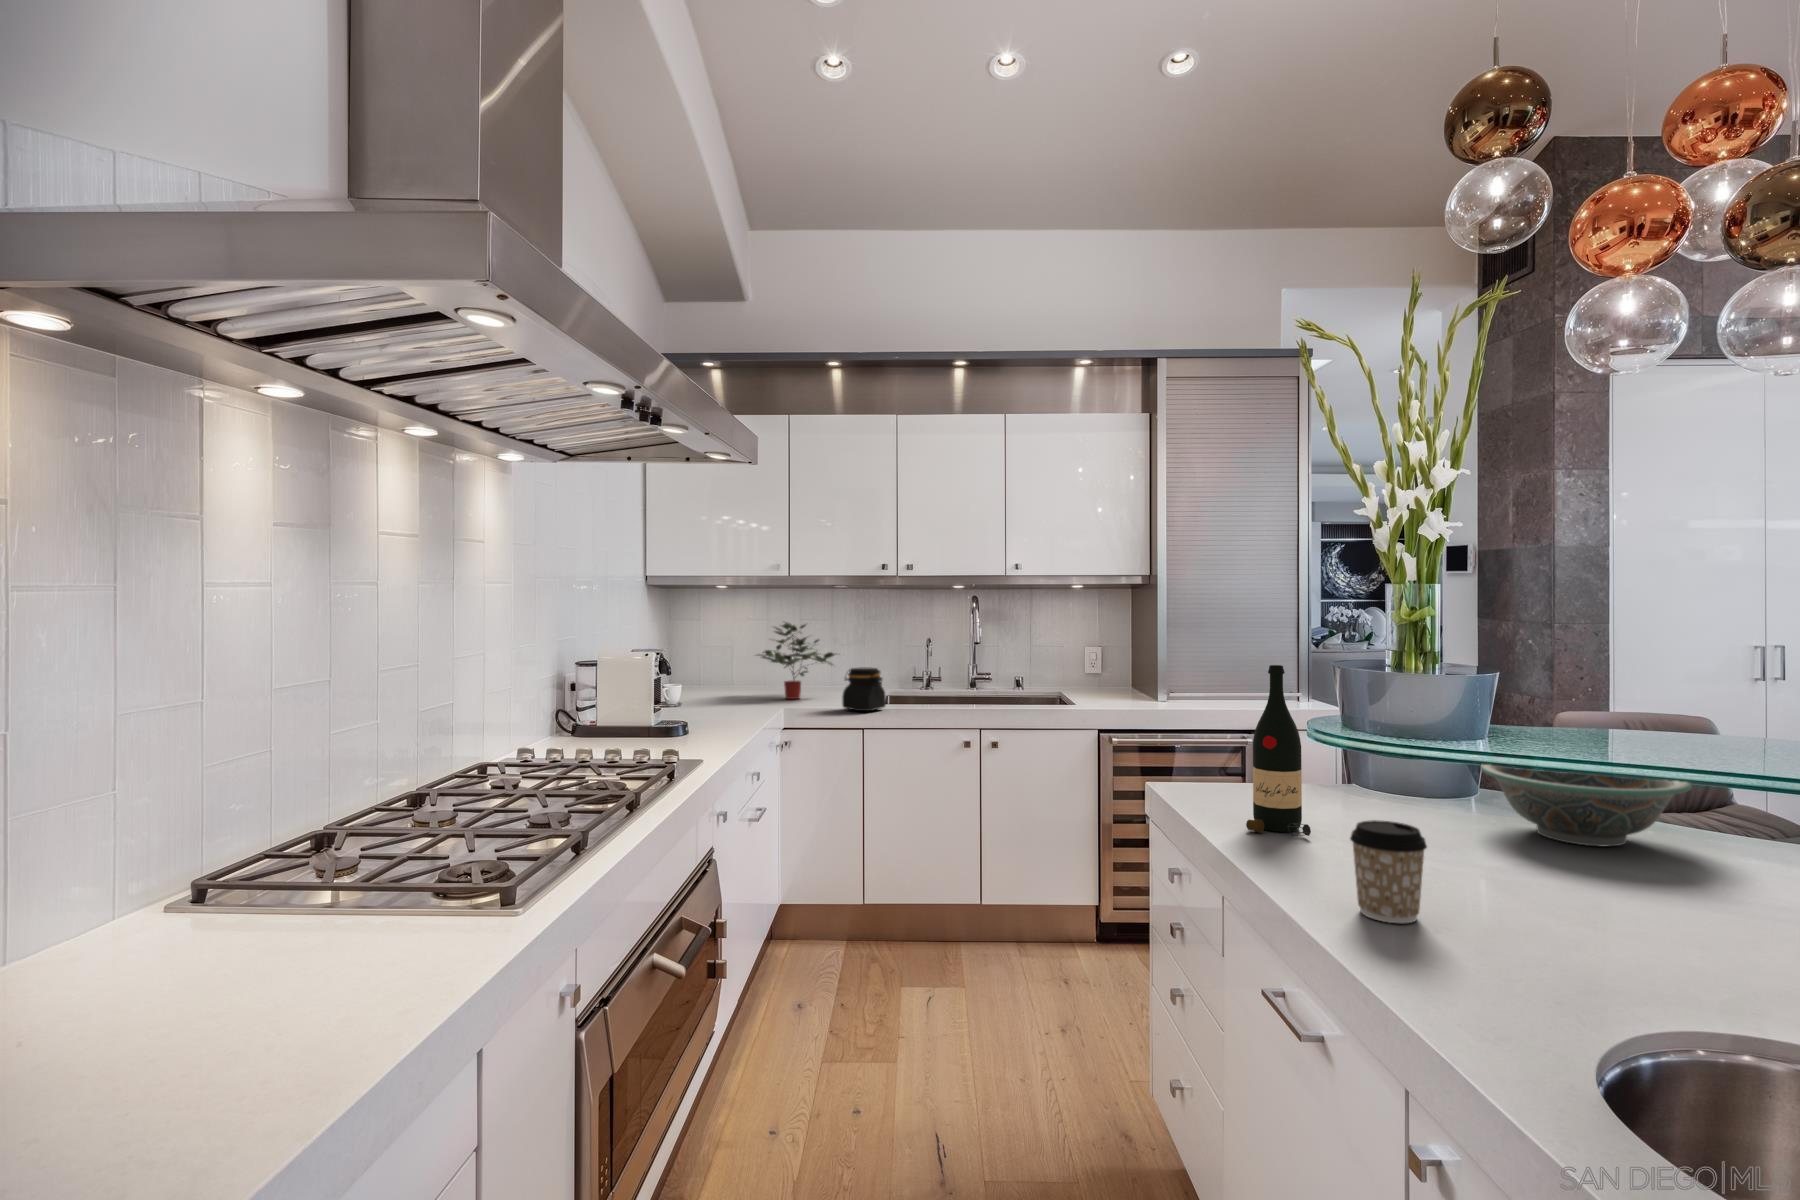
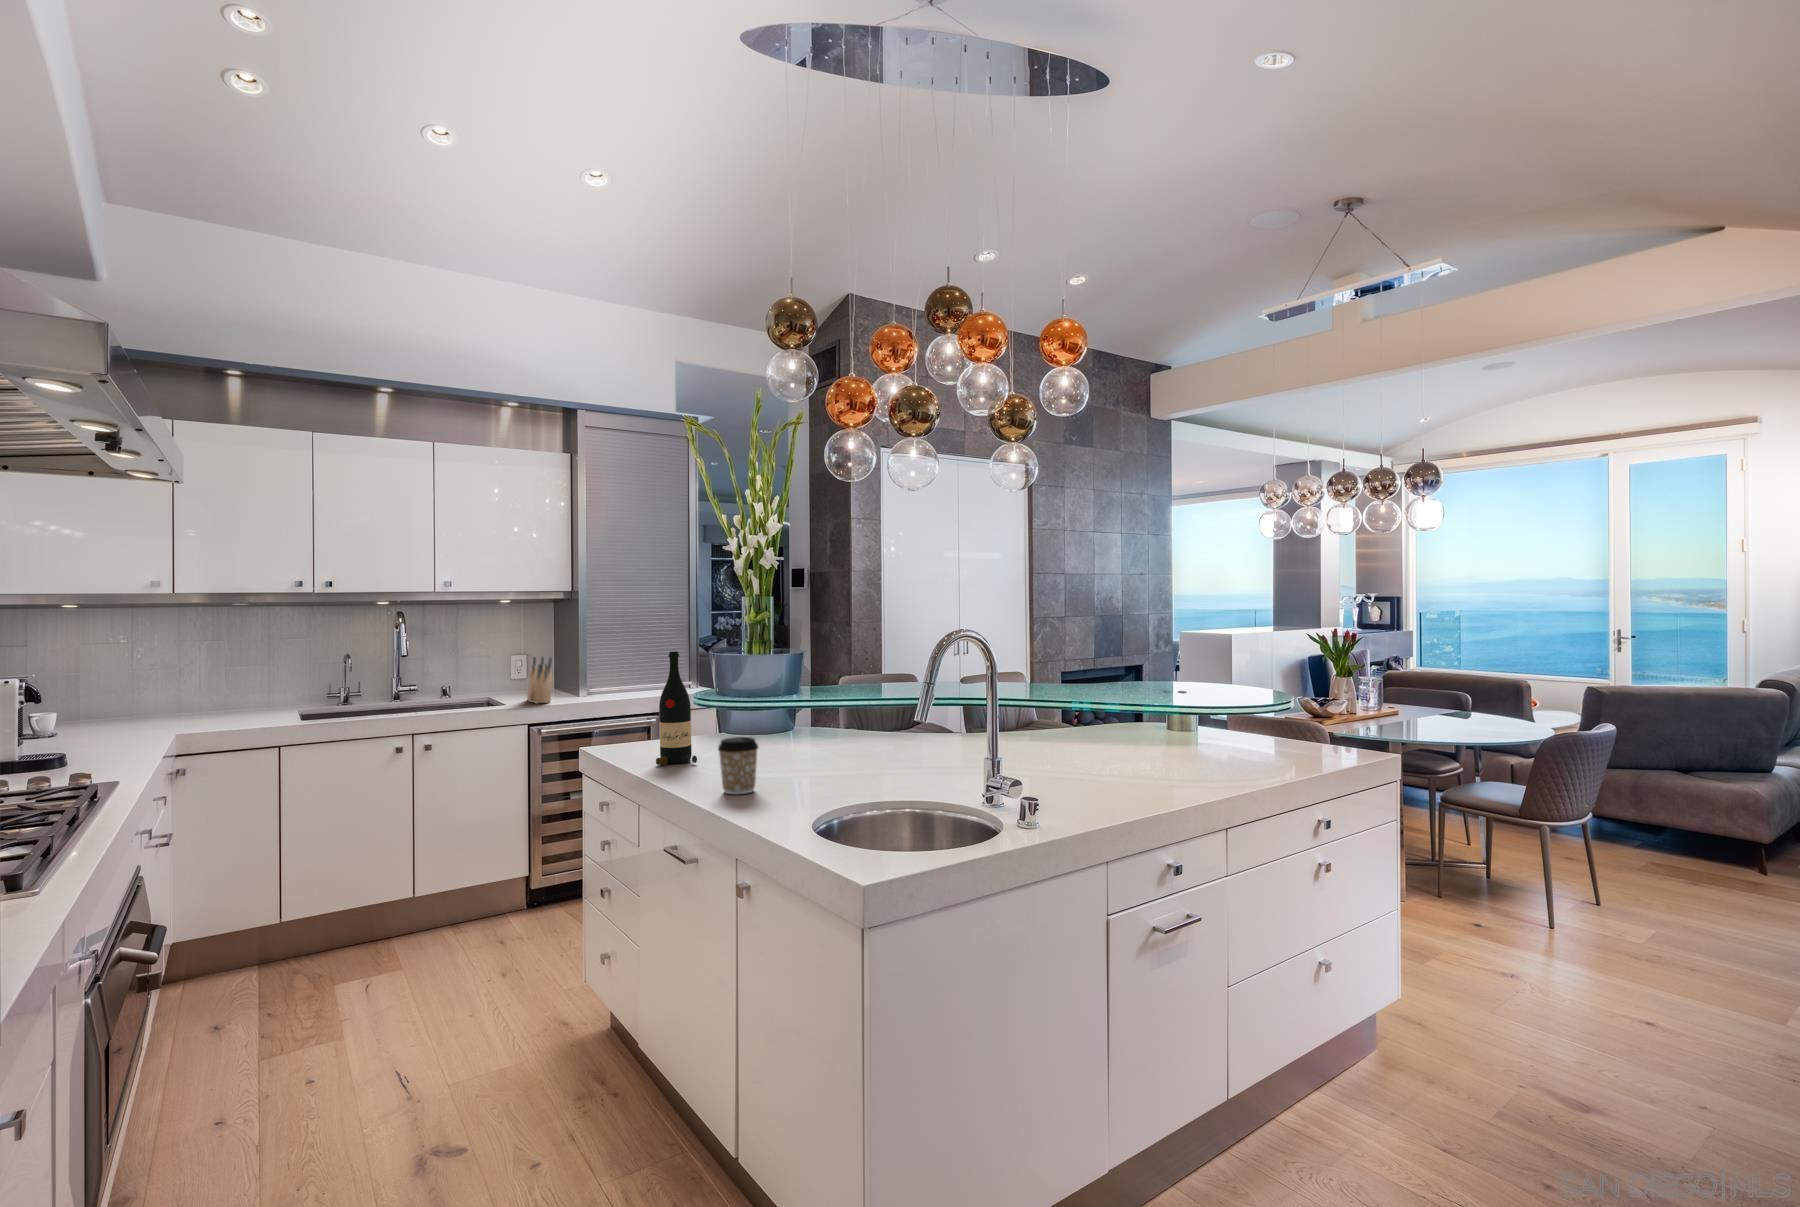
potted plant: present [758,622,836,699] -> none [123,641,244,724]
knife block: none [1099,652,1126,706] -> present [527,657,553,703]
jar: present [842,667,886,711] -> none [256,683,308,727]
decorative bowl: present [1481,765,1692,847] -> none [796,702,895,748]

